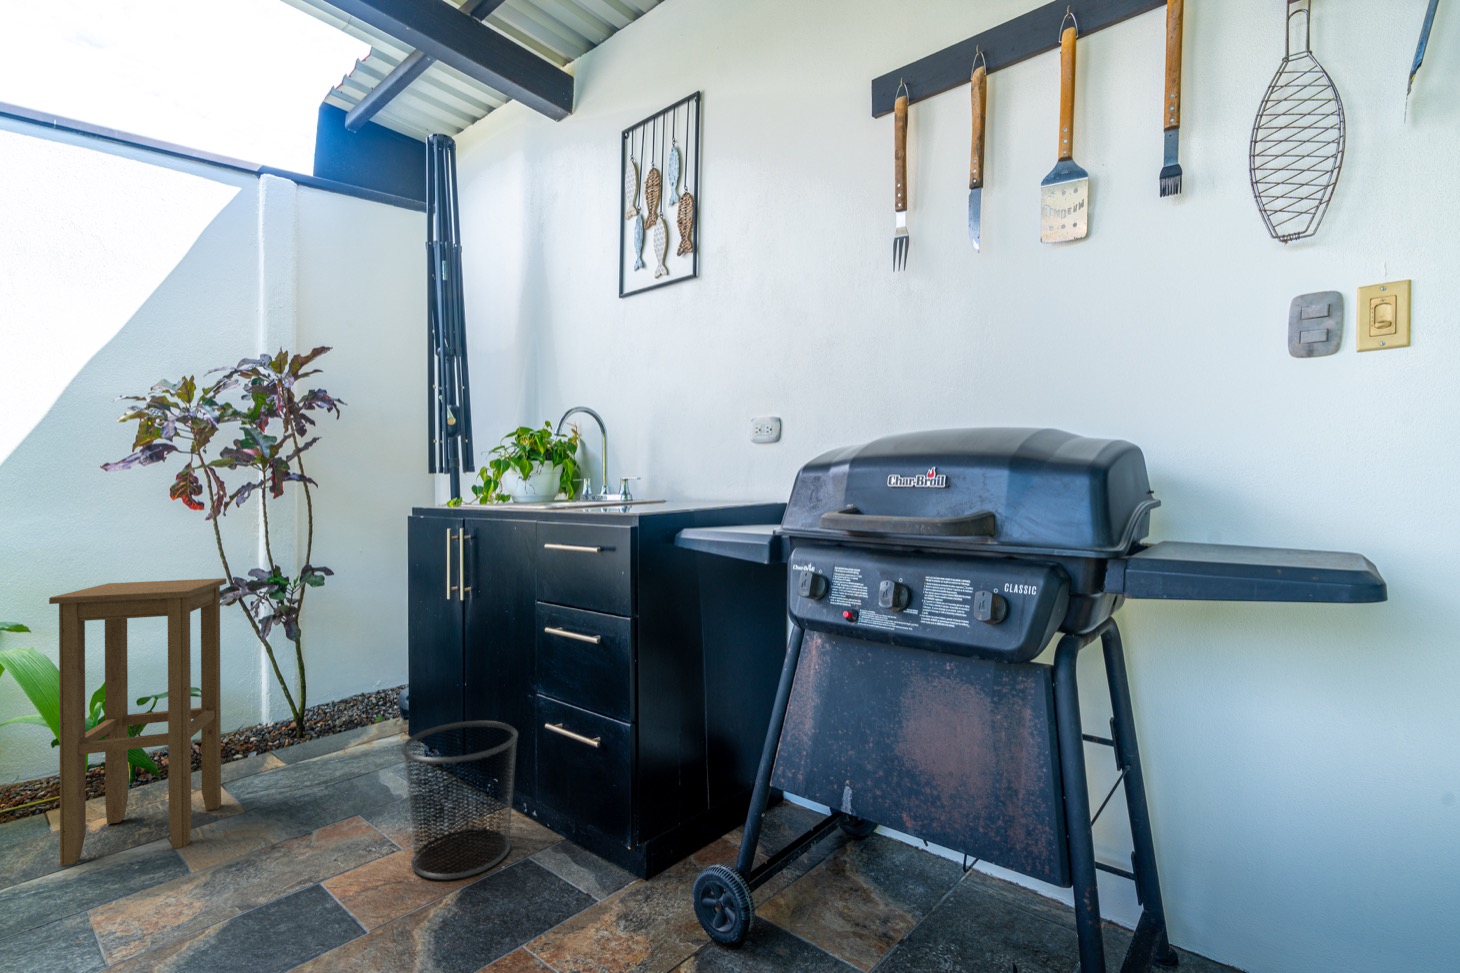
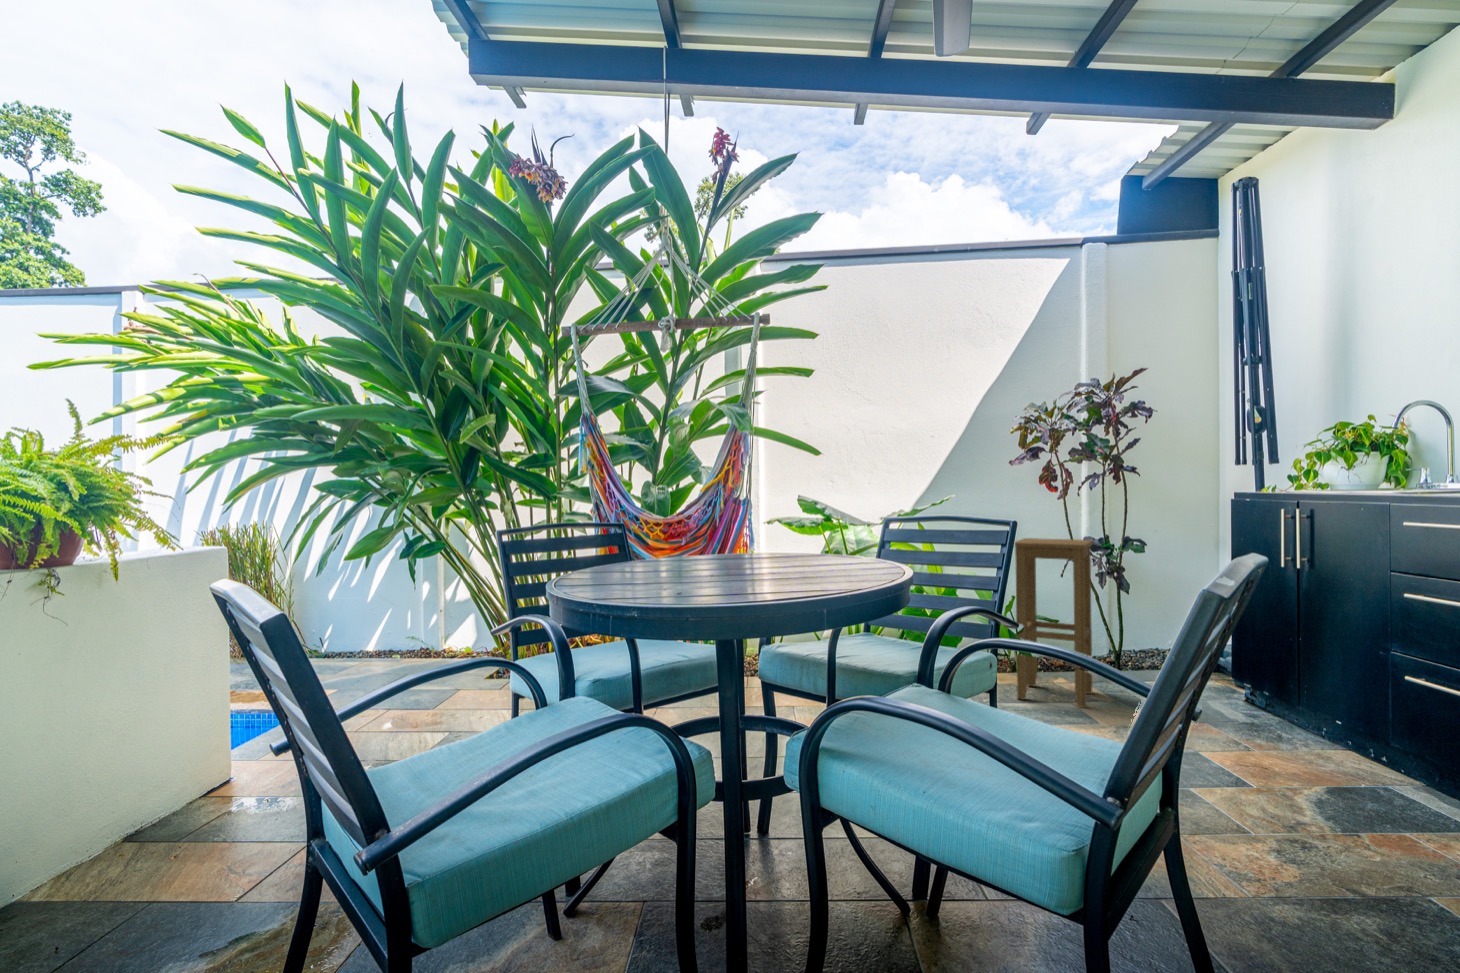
trash can: present [401,721,518,880] -> none [1258,664,1370,780]

